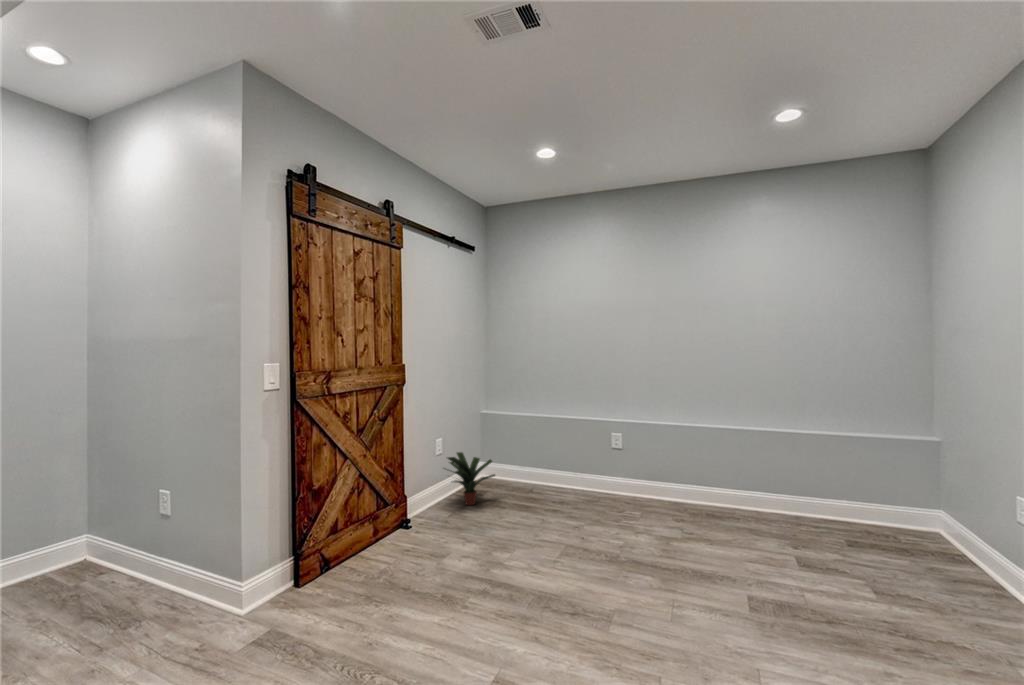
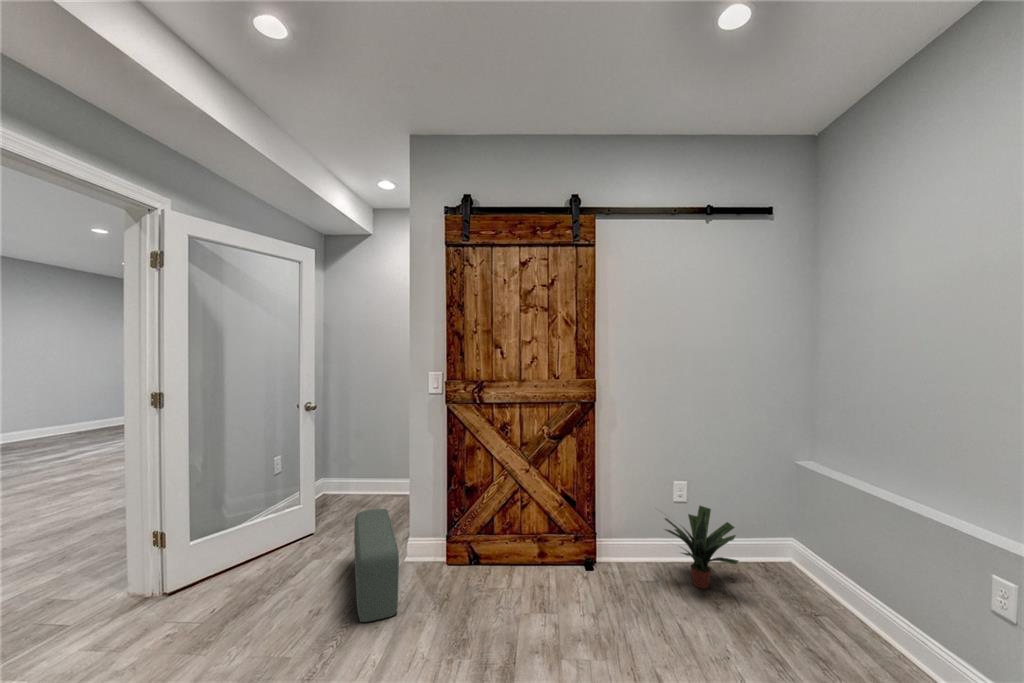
pouf: none [179,553,346,651] -> present [354,509,399,622]

